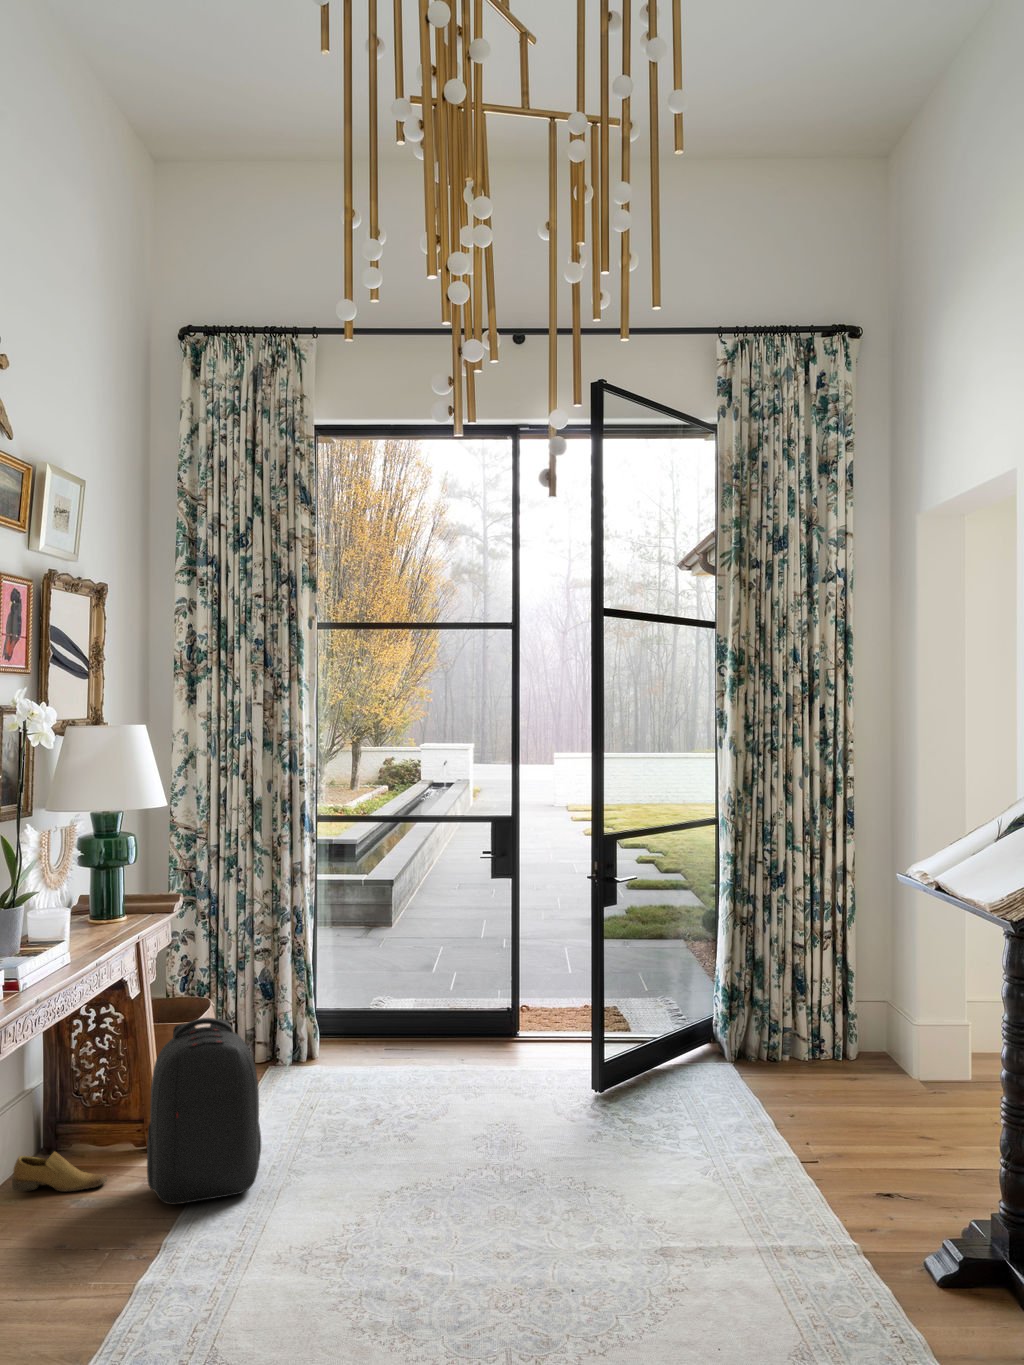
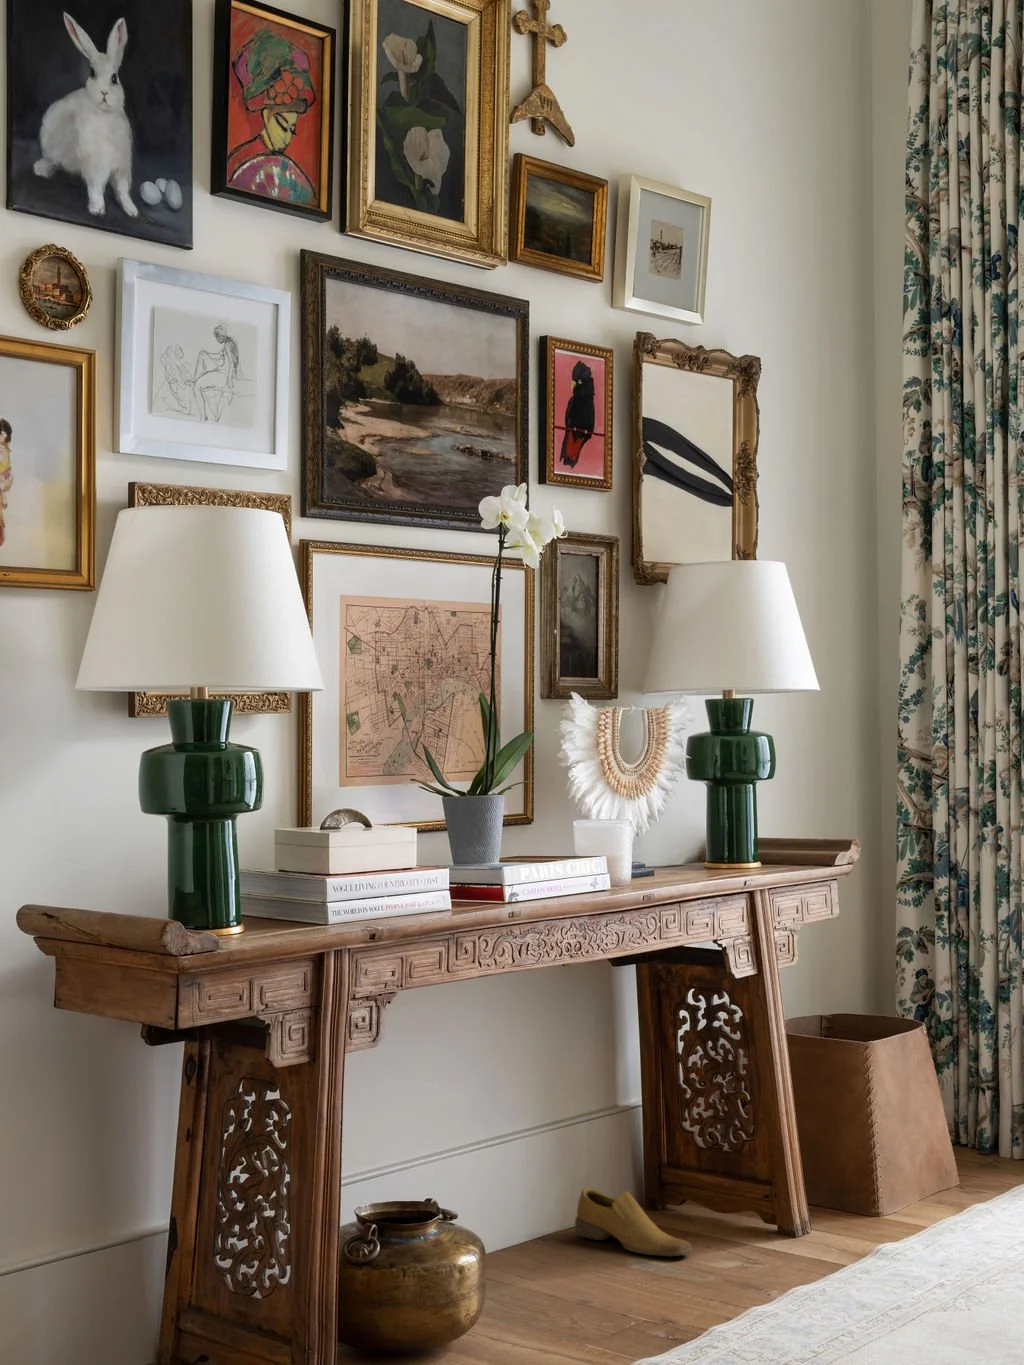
backpack: present [147,1018,261,1204] -> none [720,1019,911,1316]

